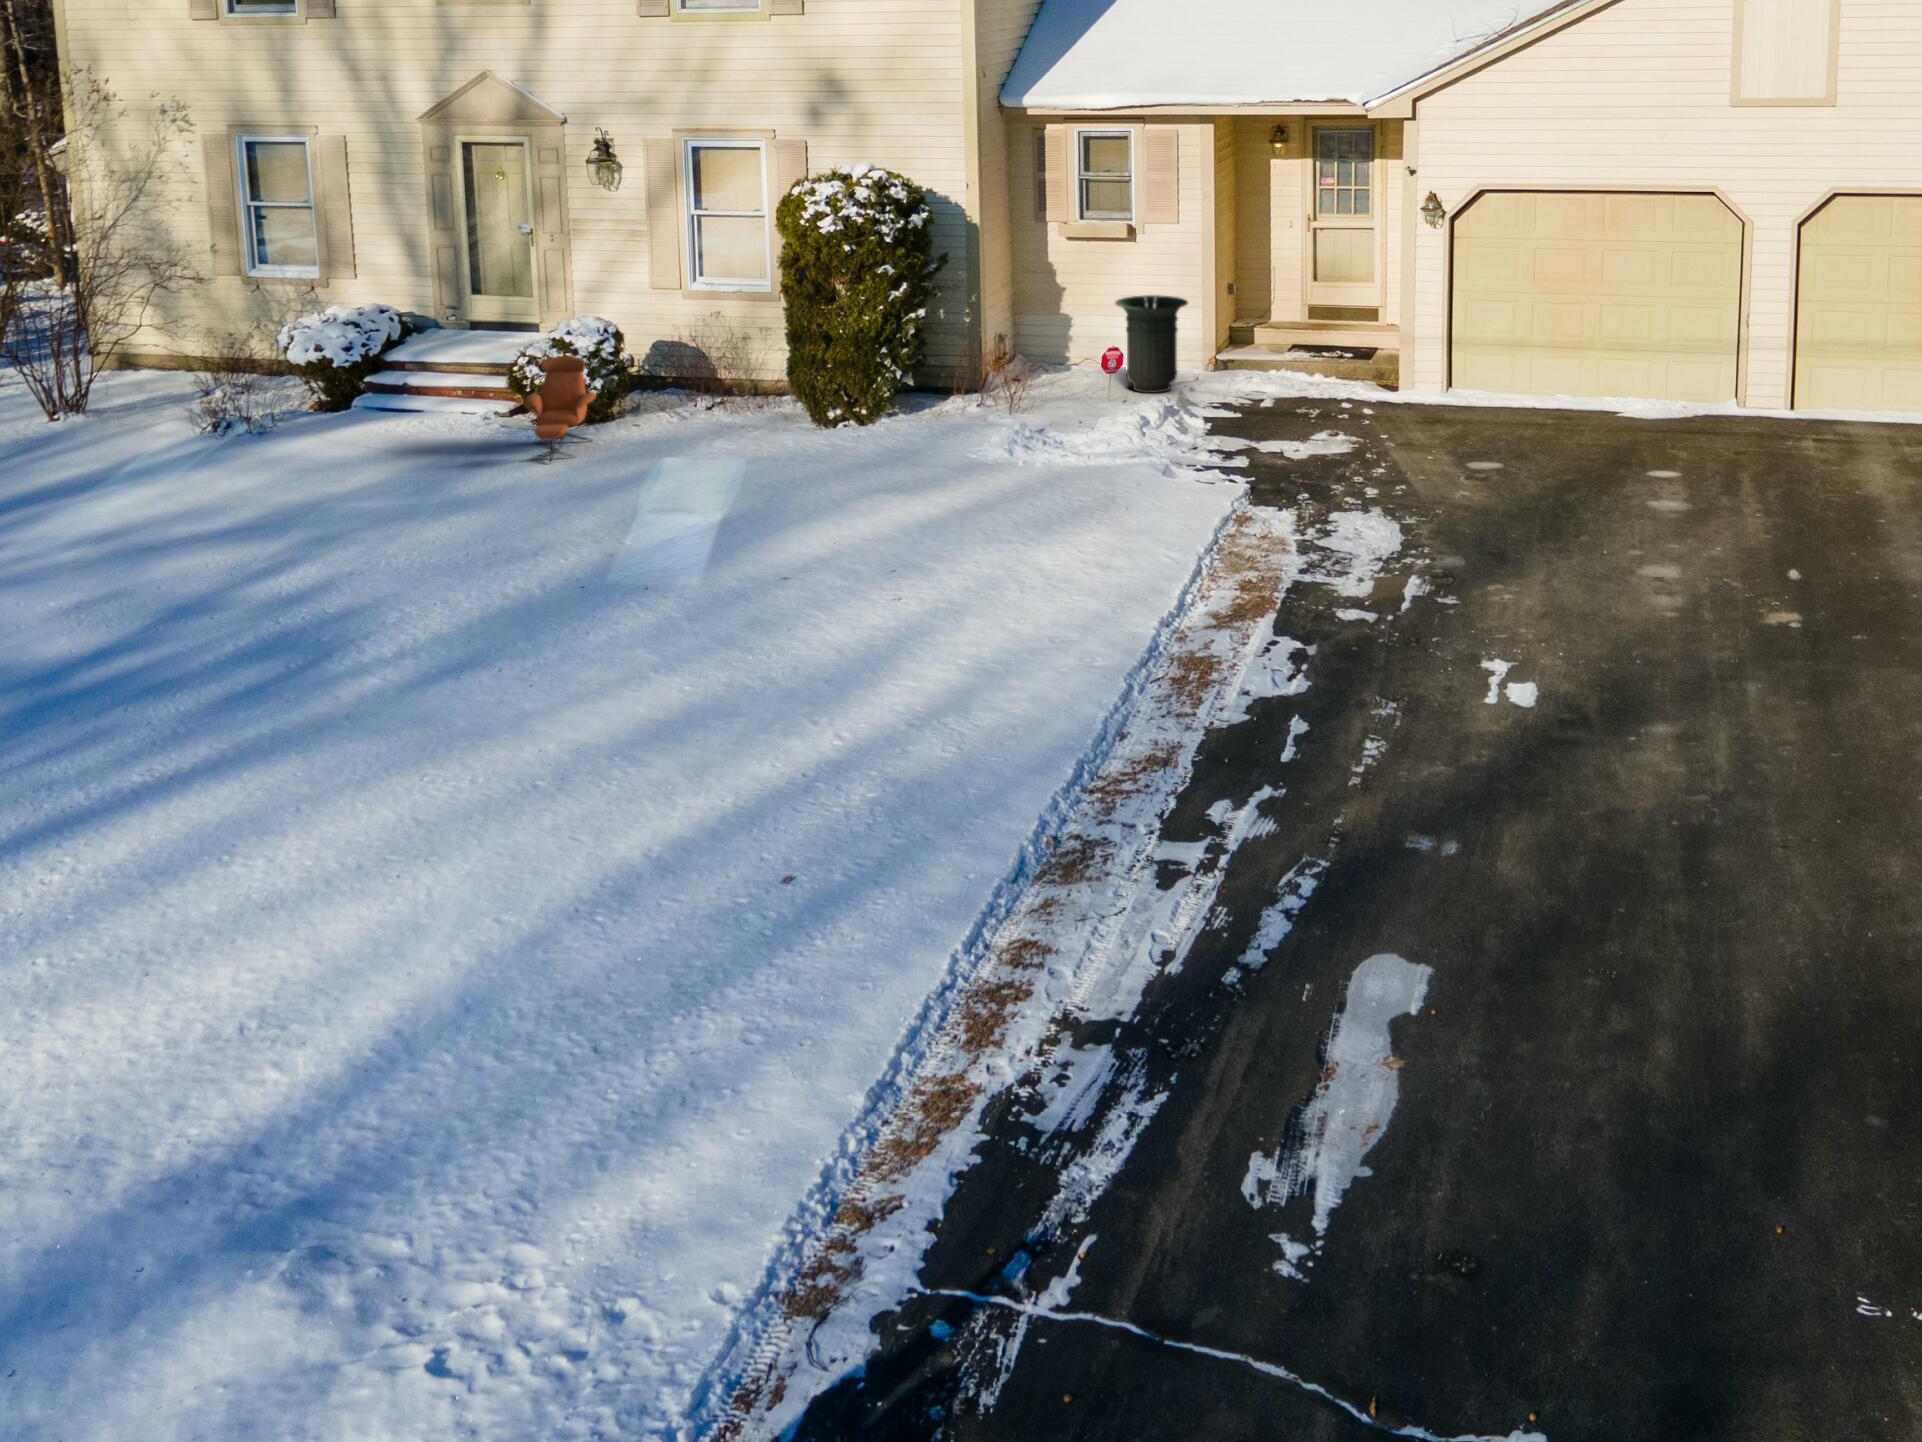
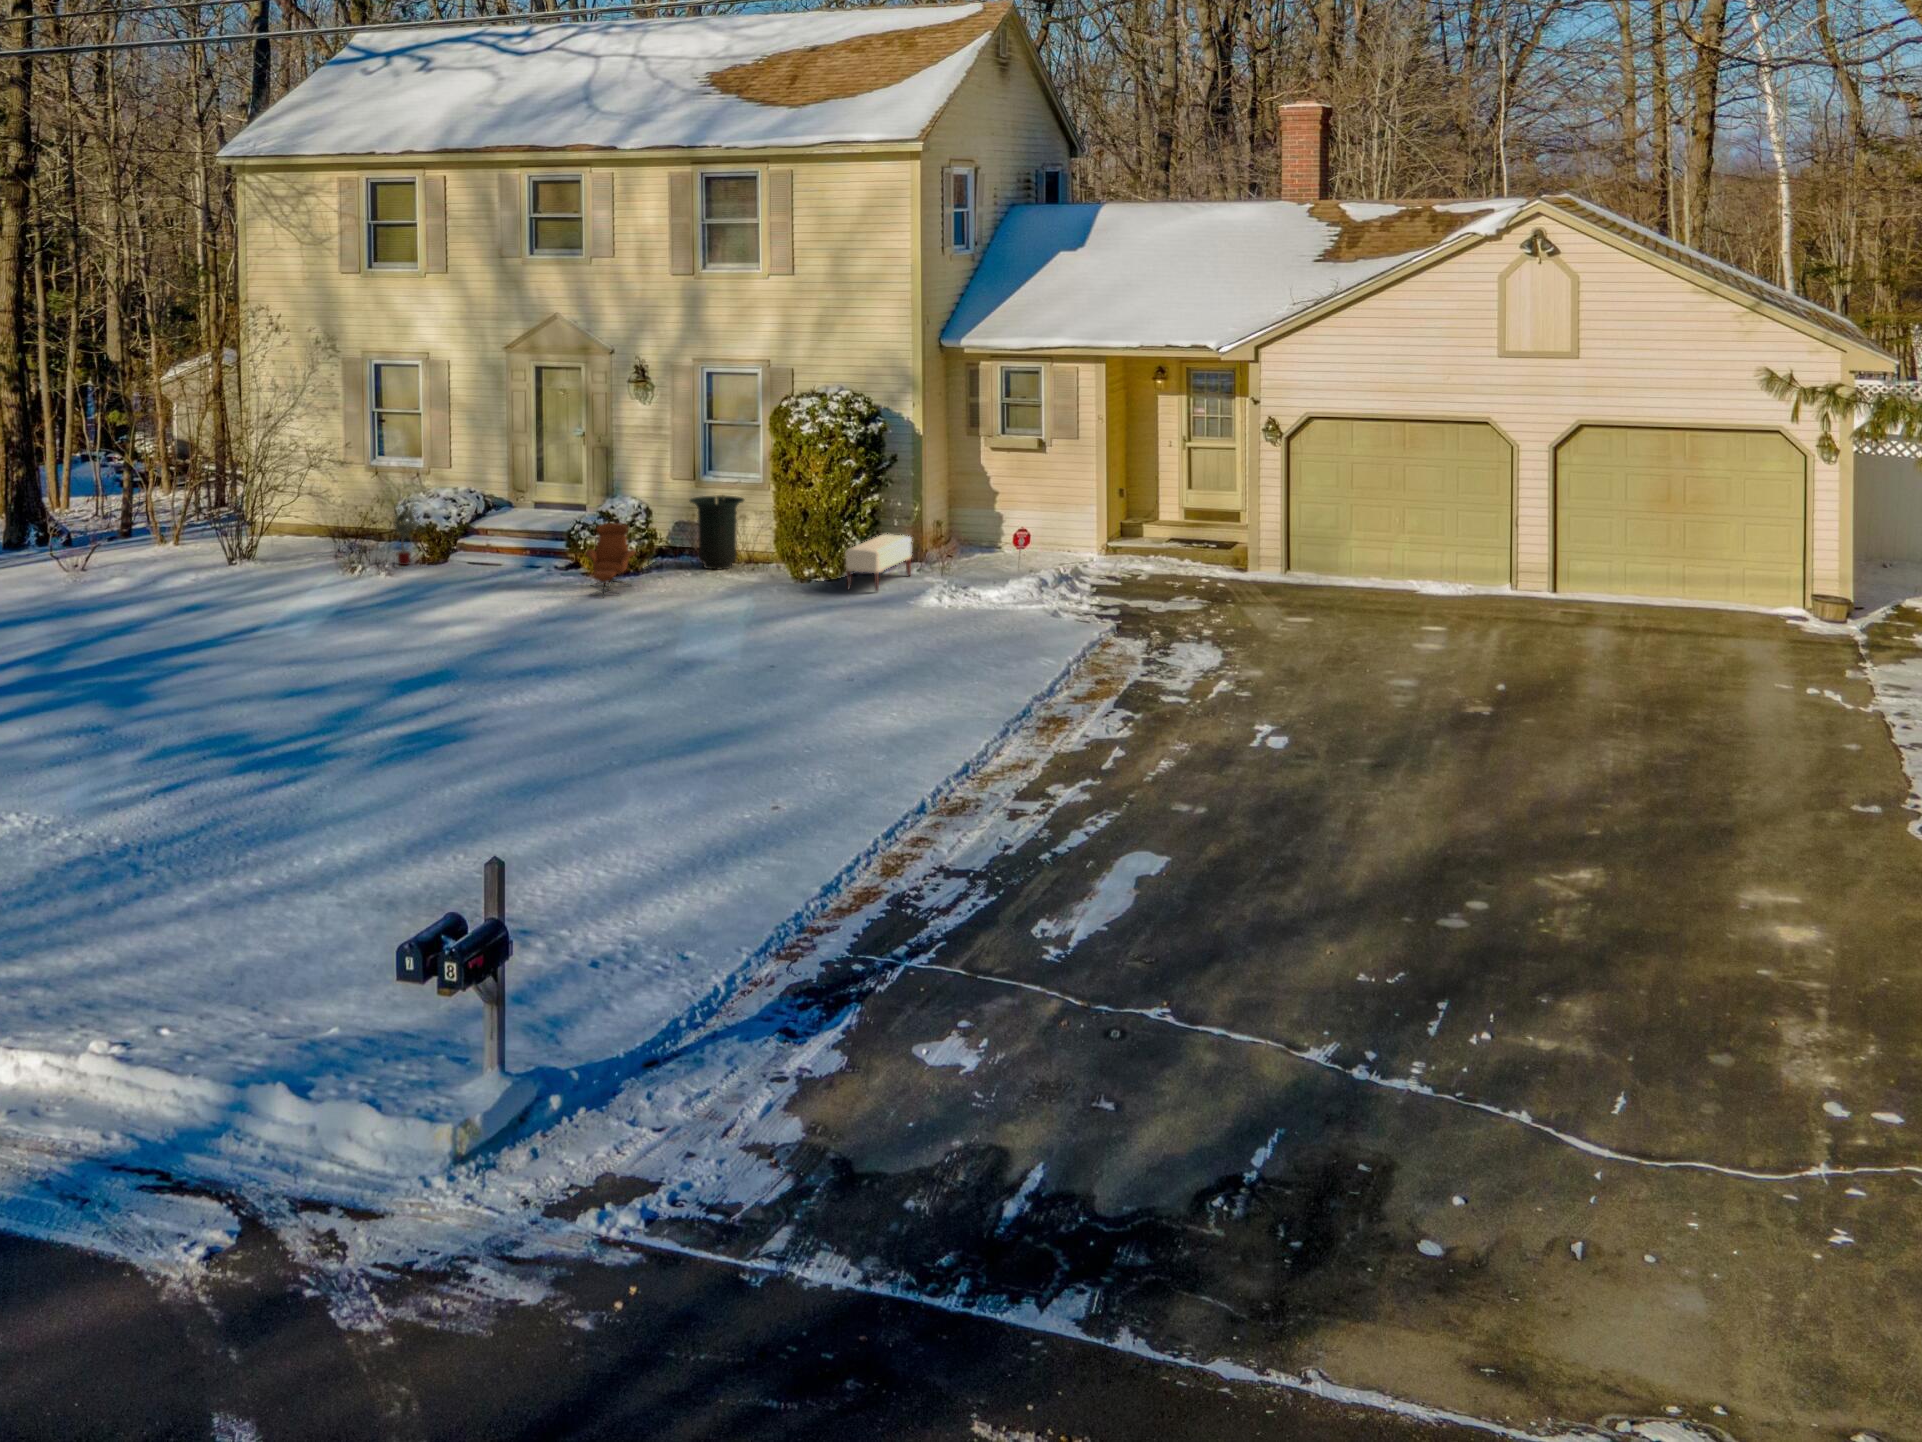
trash can: present [1115,295,1188,393] -> present [690,496,744,570]
potted tree: none [260,329,313,418] -> present [394,502,426,565]
bench: none [881,358,968,439] -> present [845,534,912,591]

